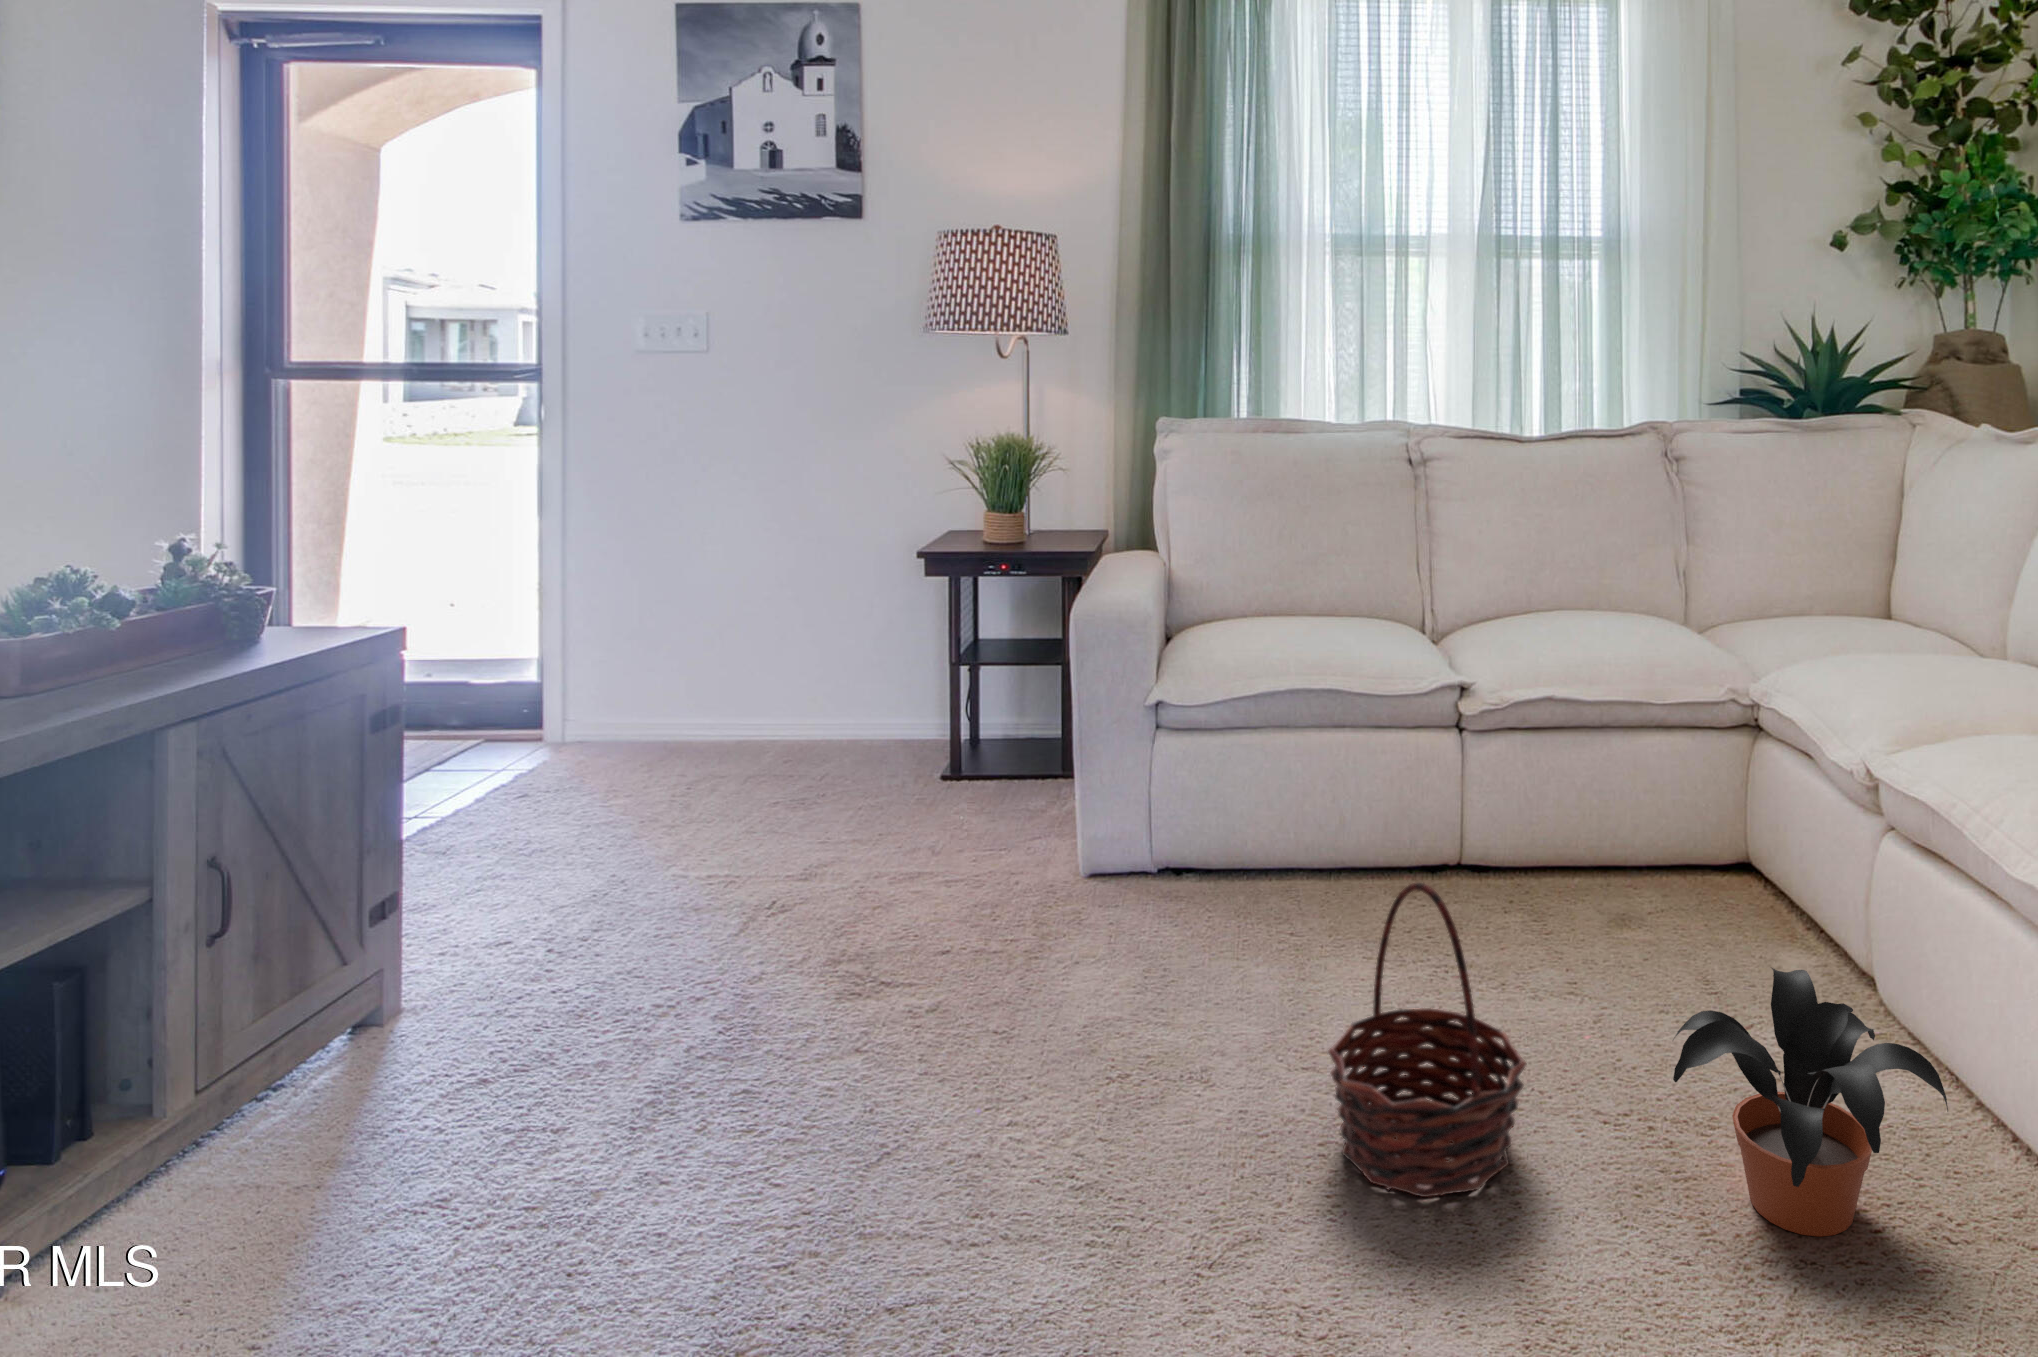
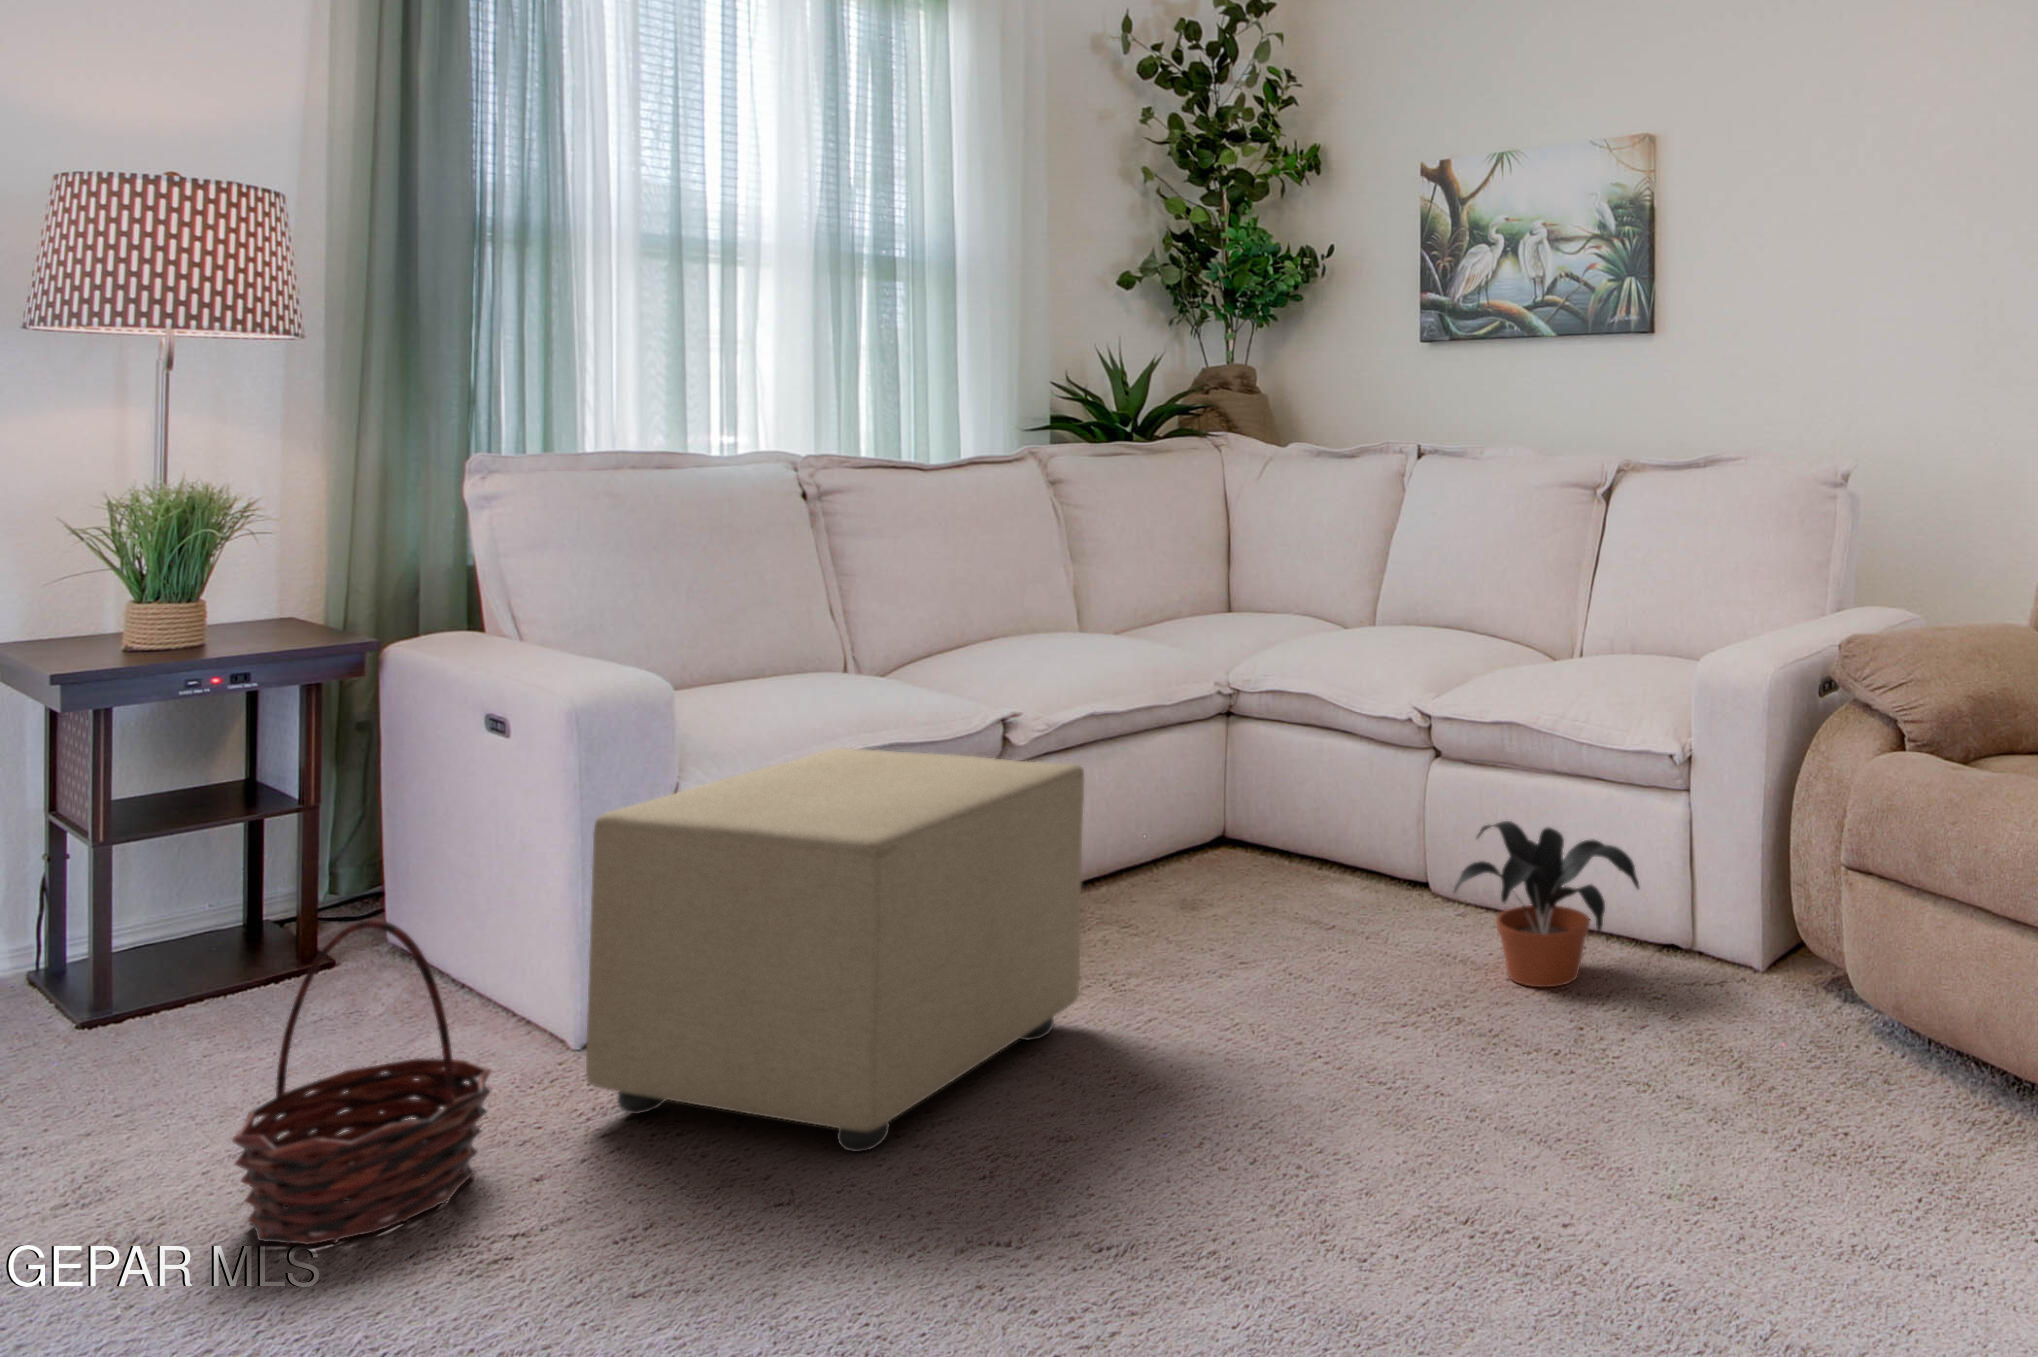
ottoman: none [995,688,1331,1047] -> present [586,748,1084,1152]
basket: present [1329,883,1526,1197] -> present [232,919,491,1245]

